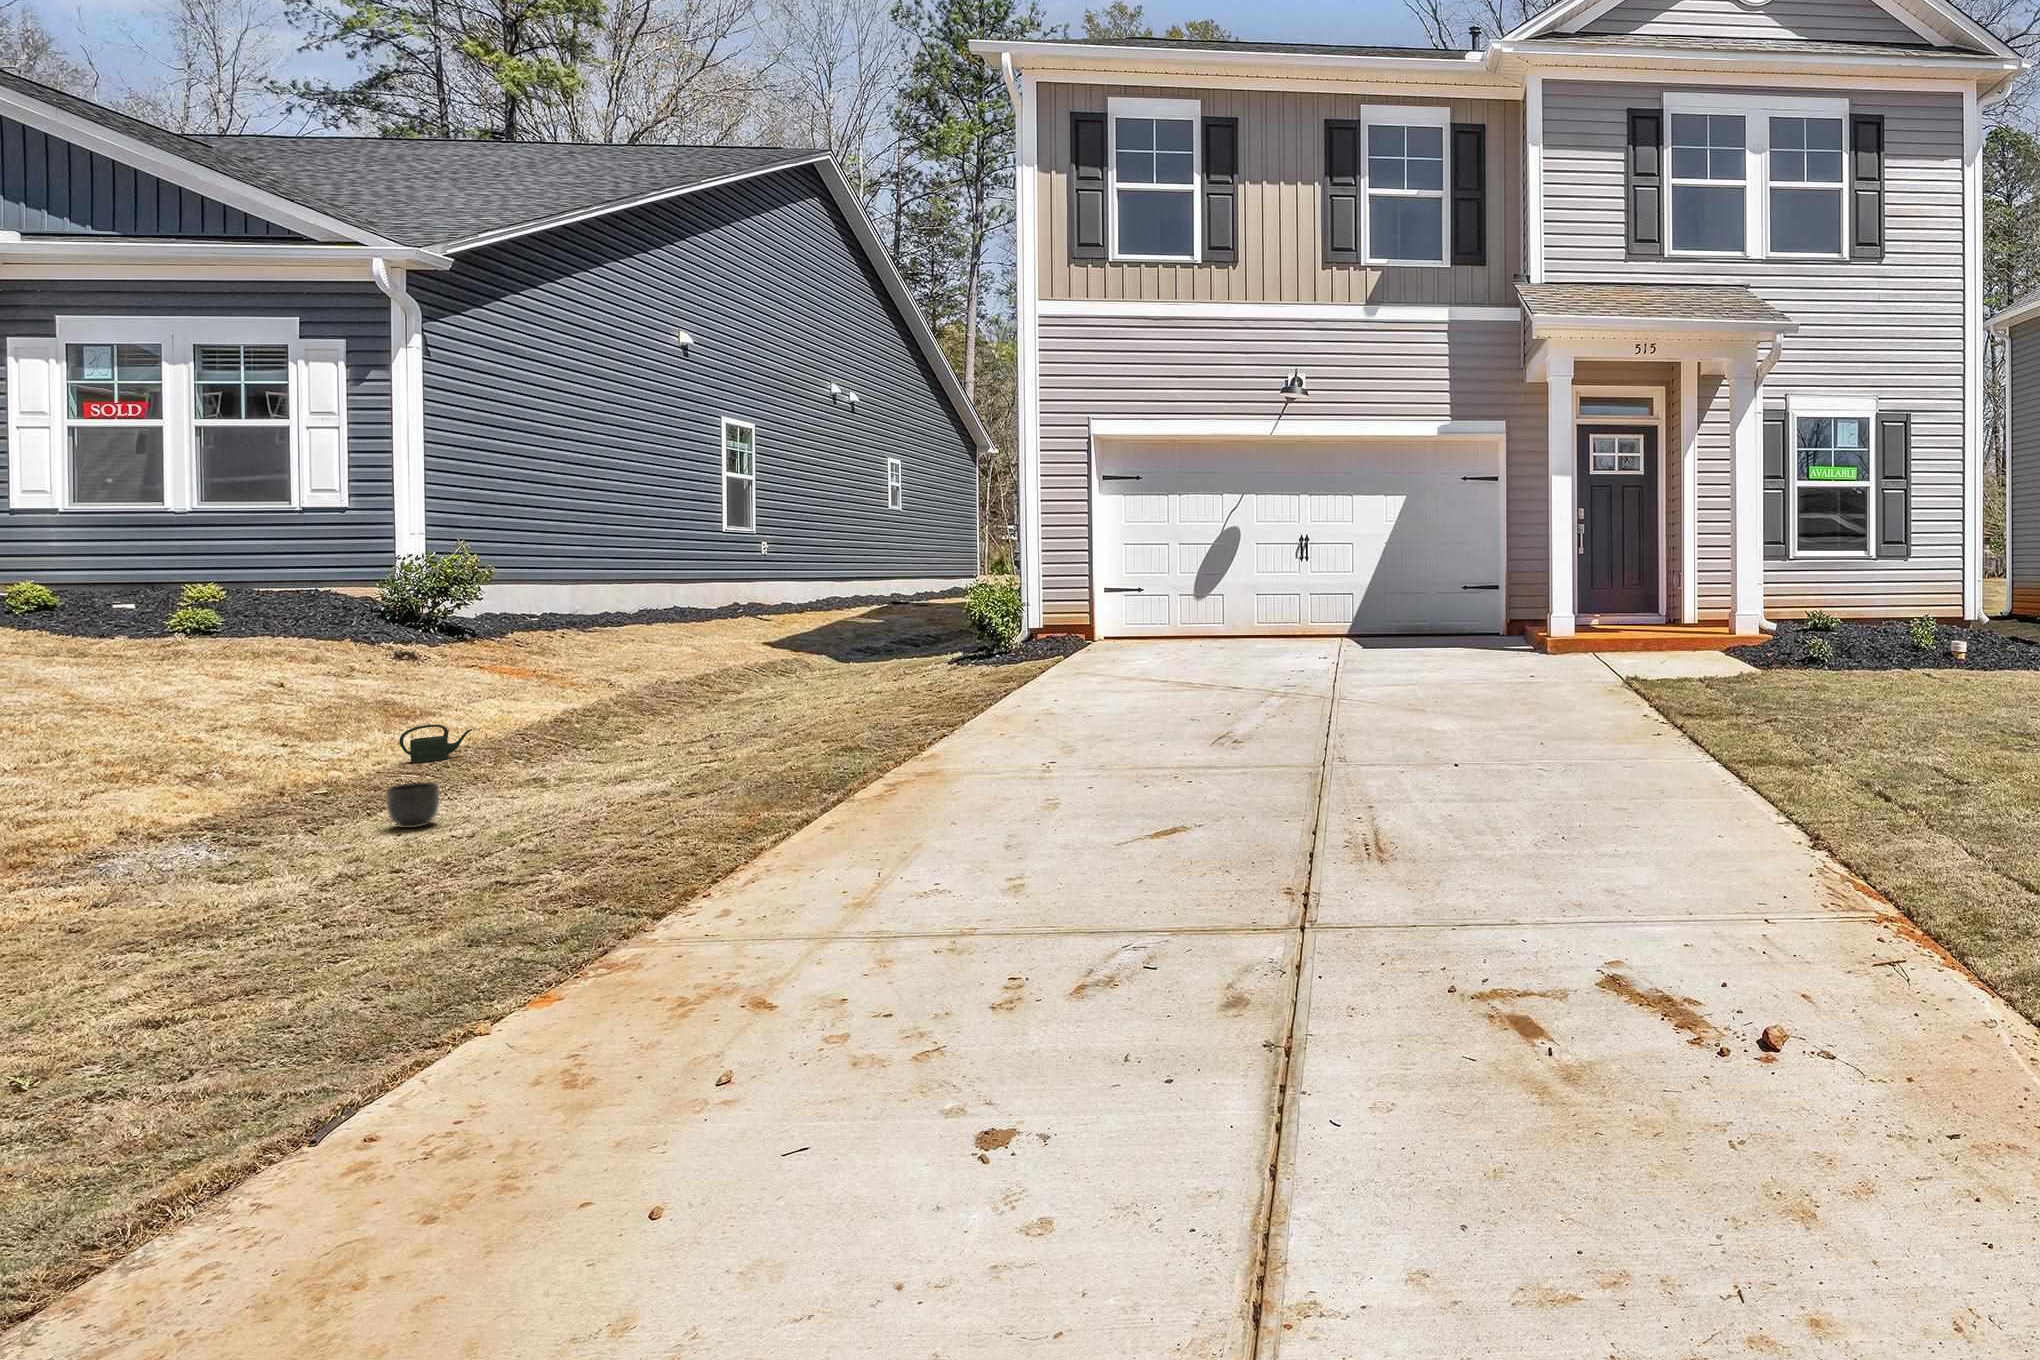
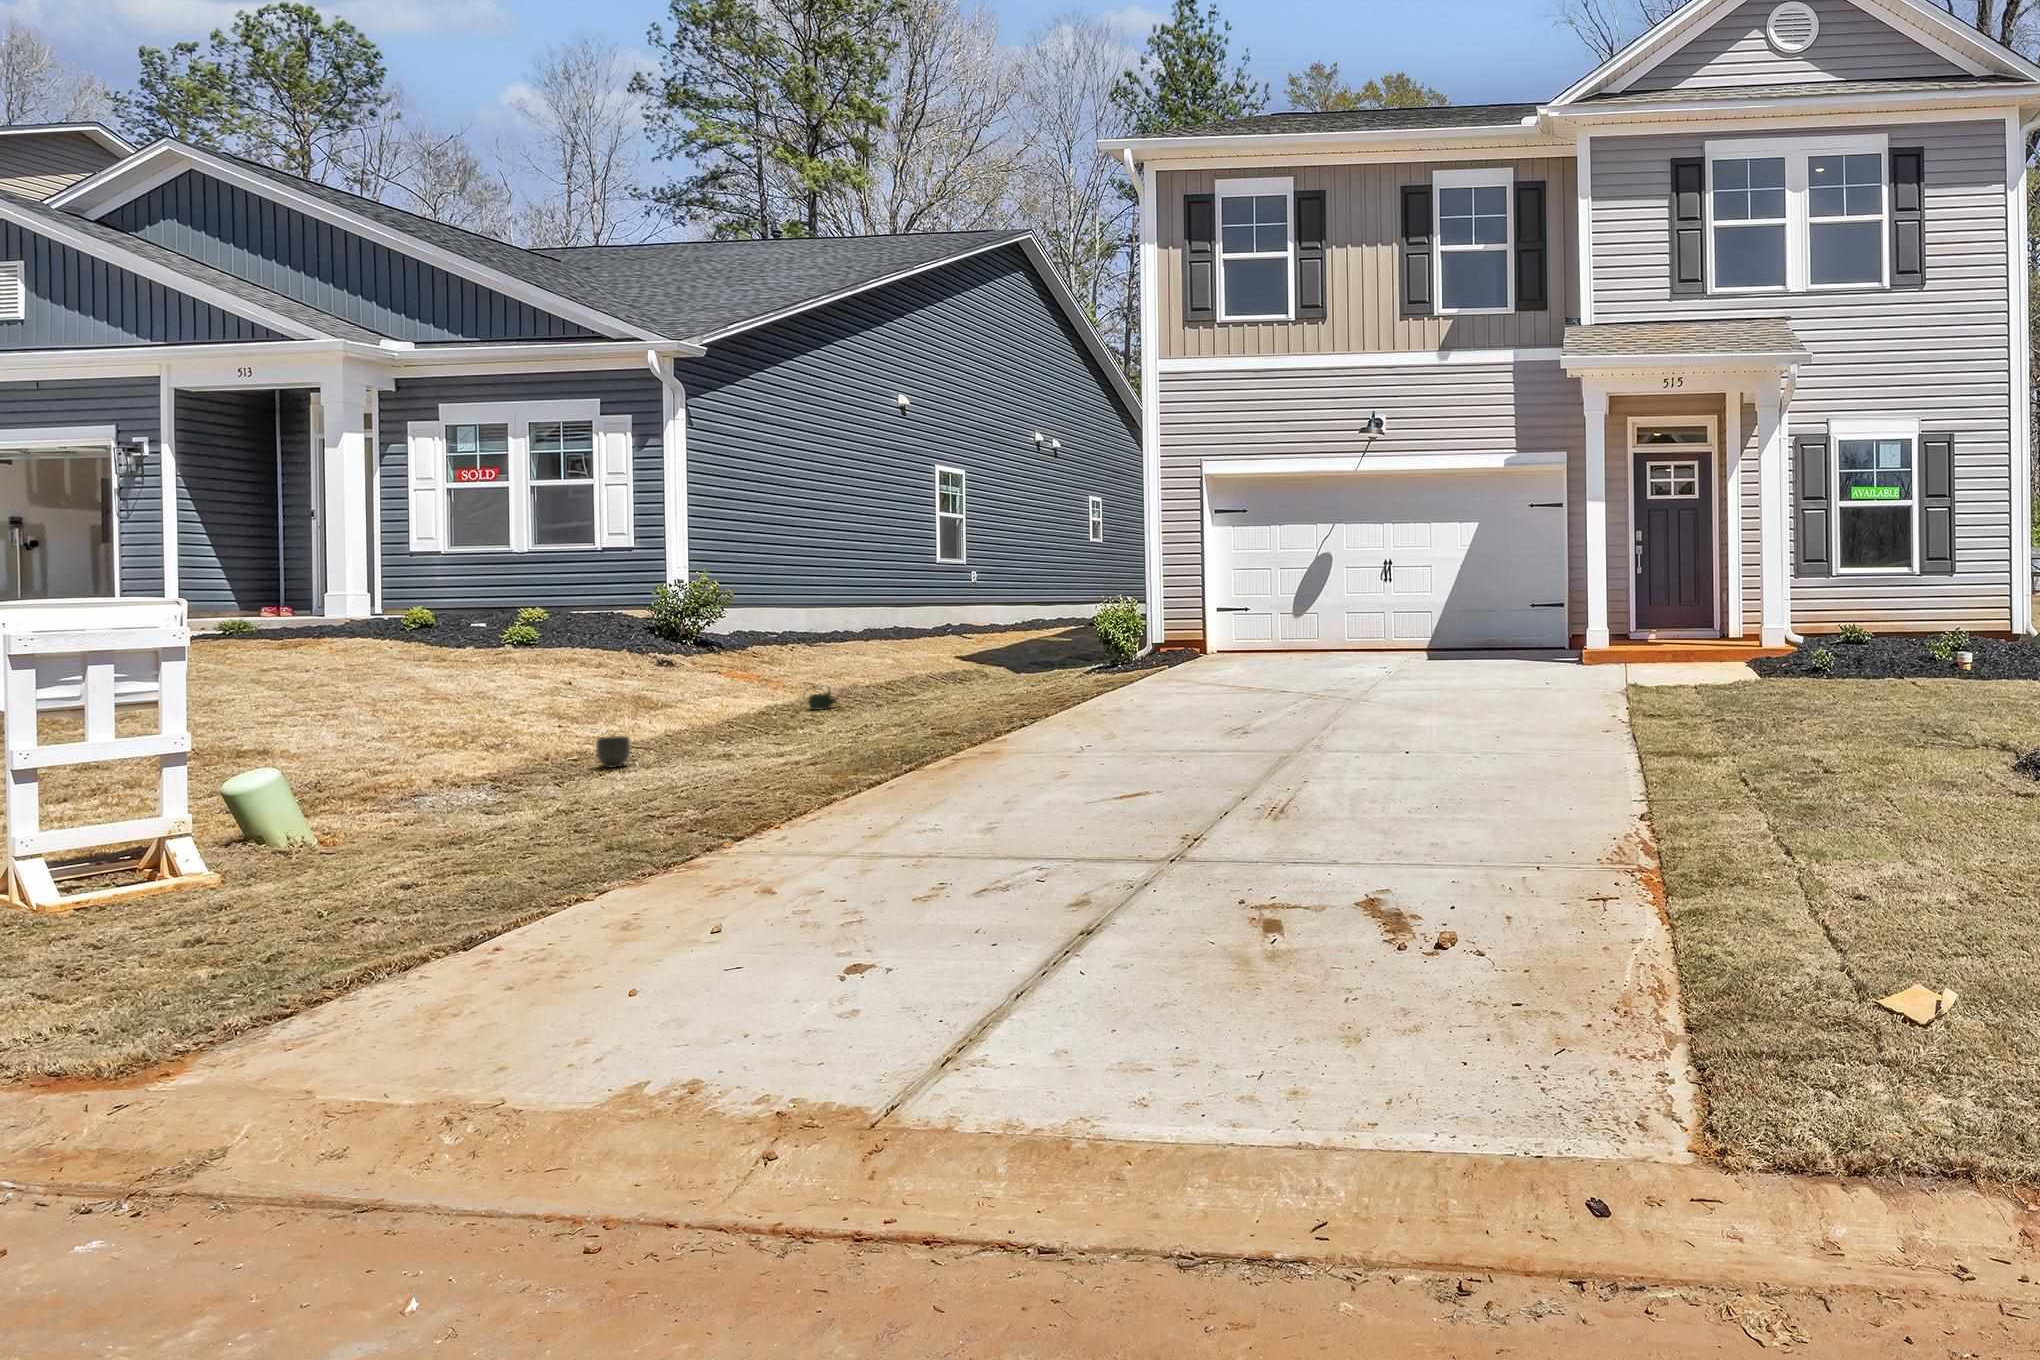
watering can: present [399,725,472,763] -> present [806,689,838,710]

